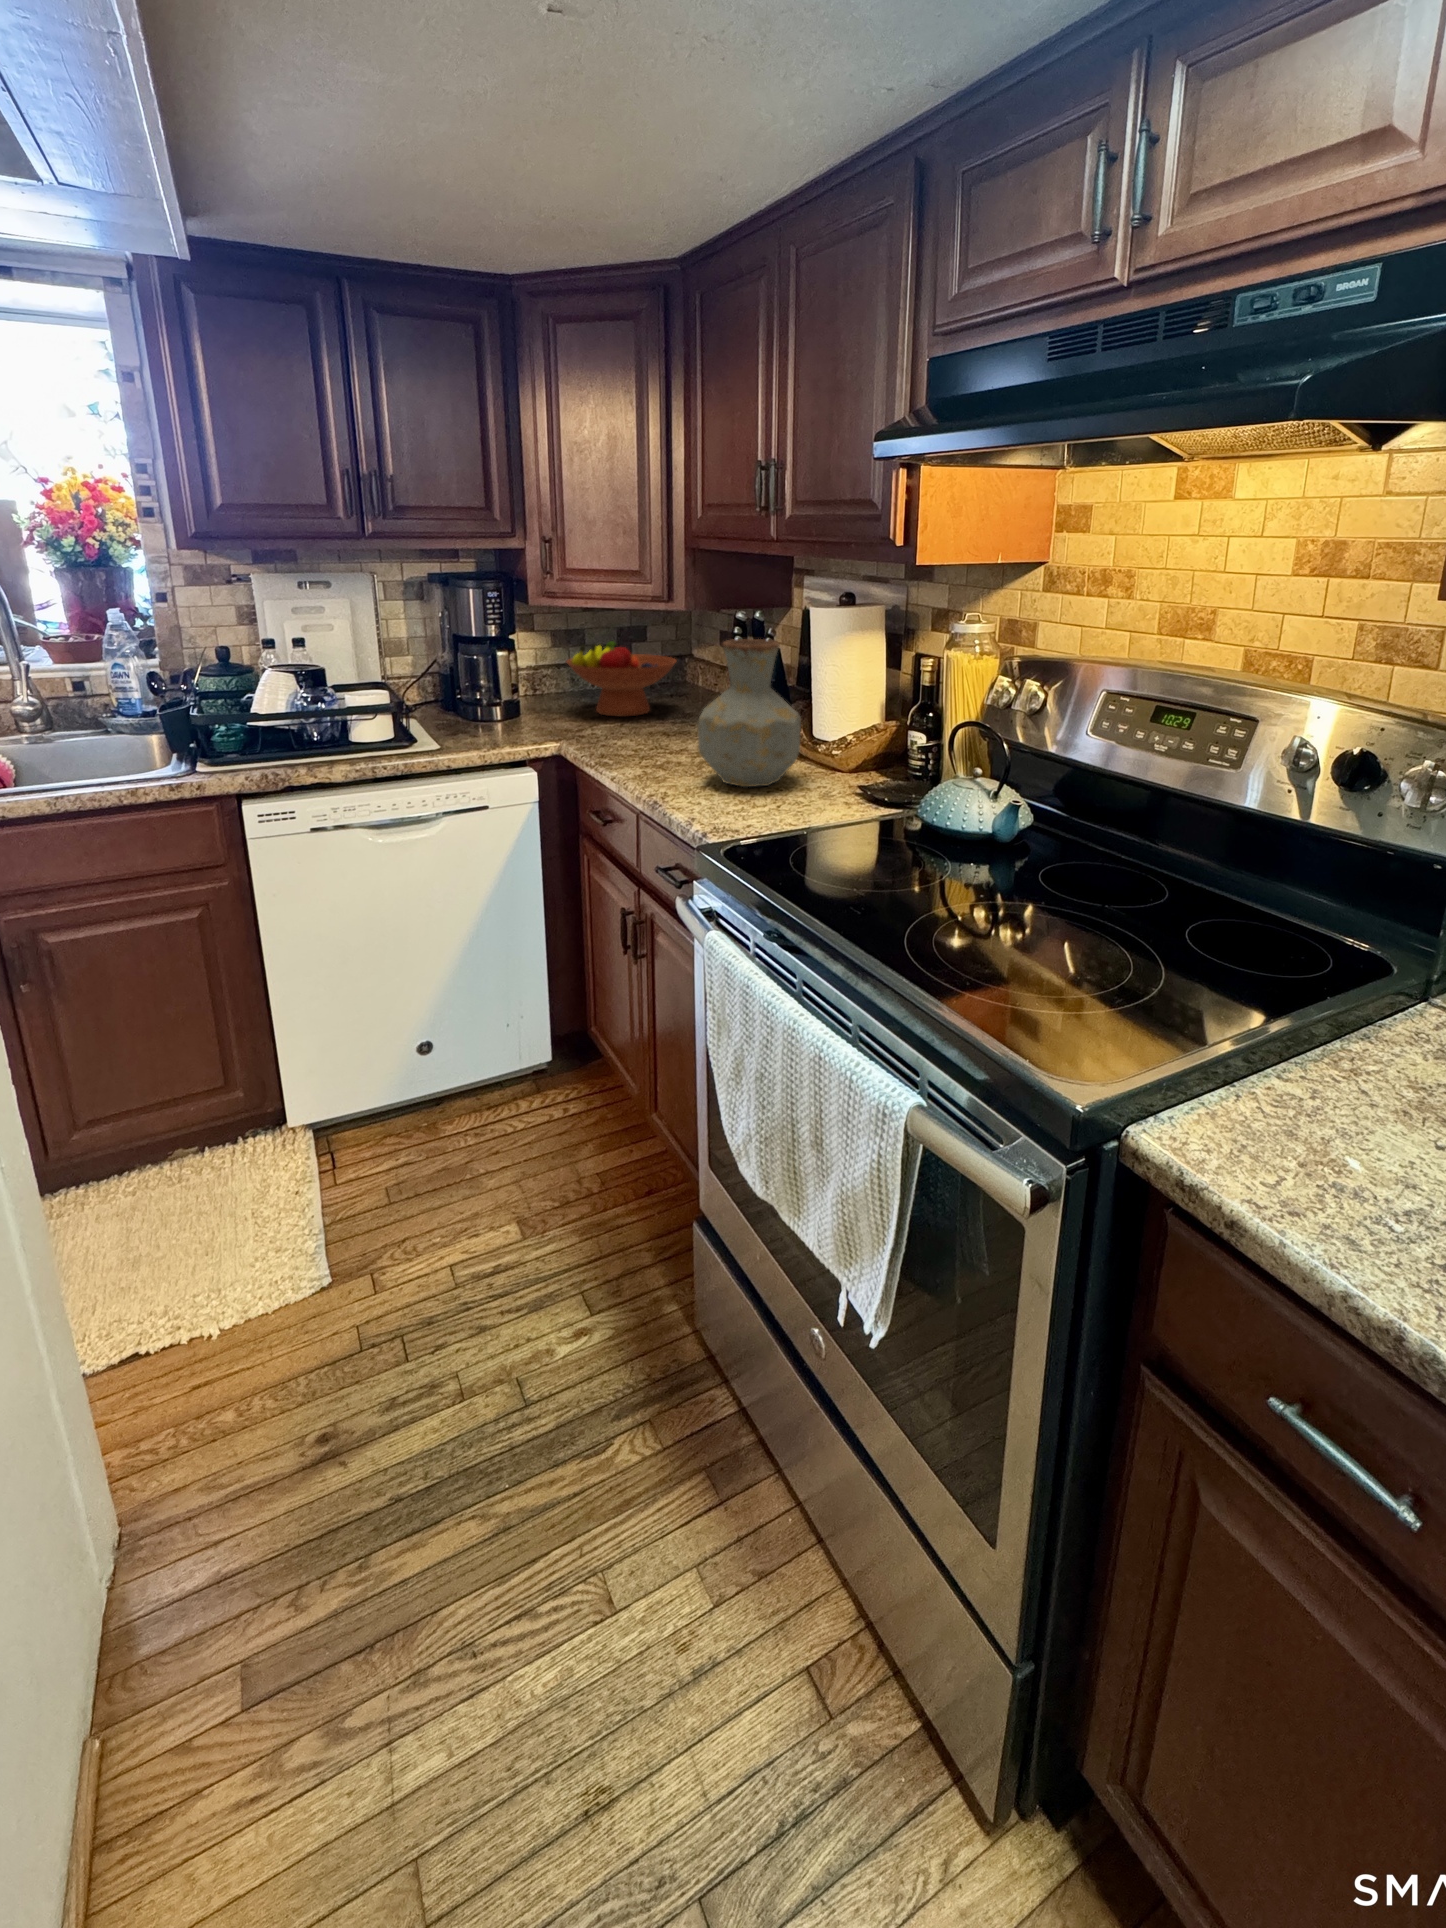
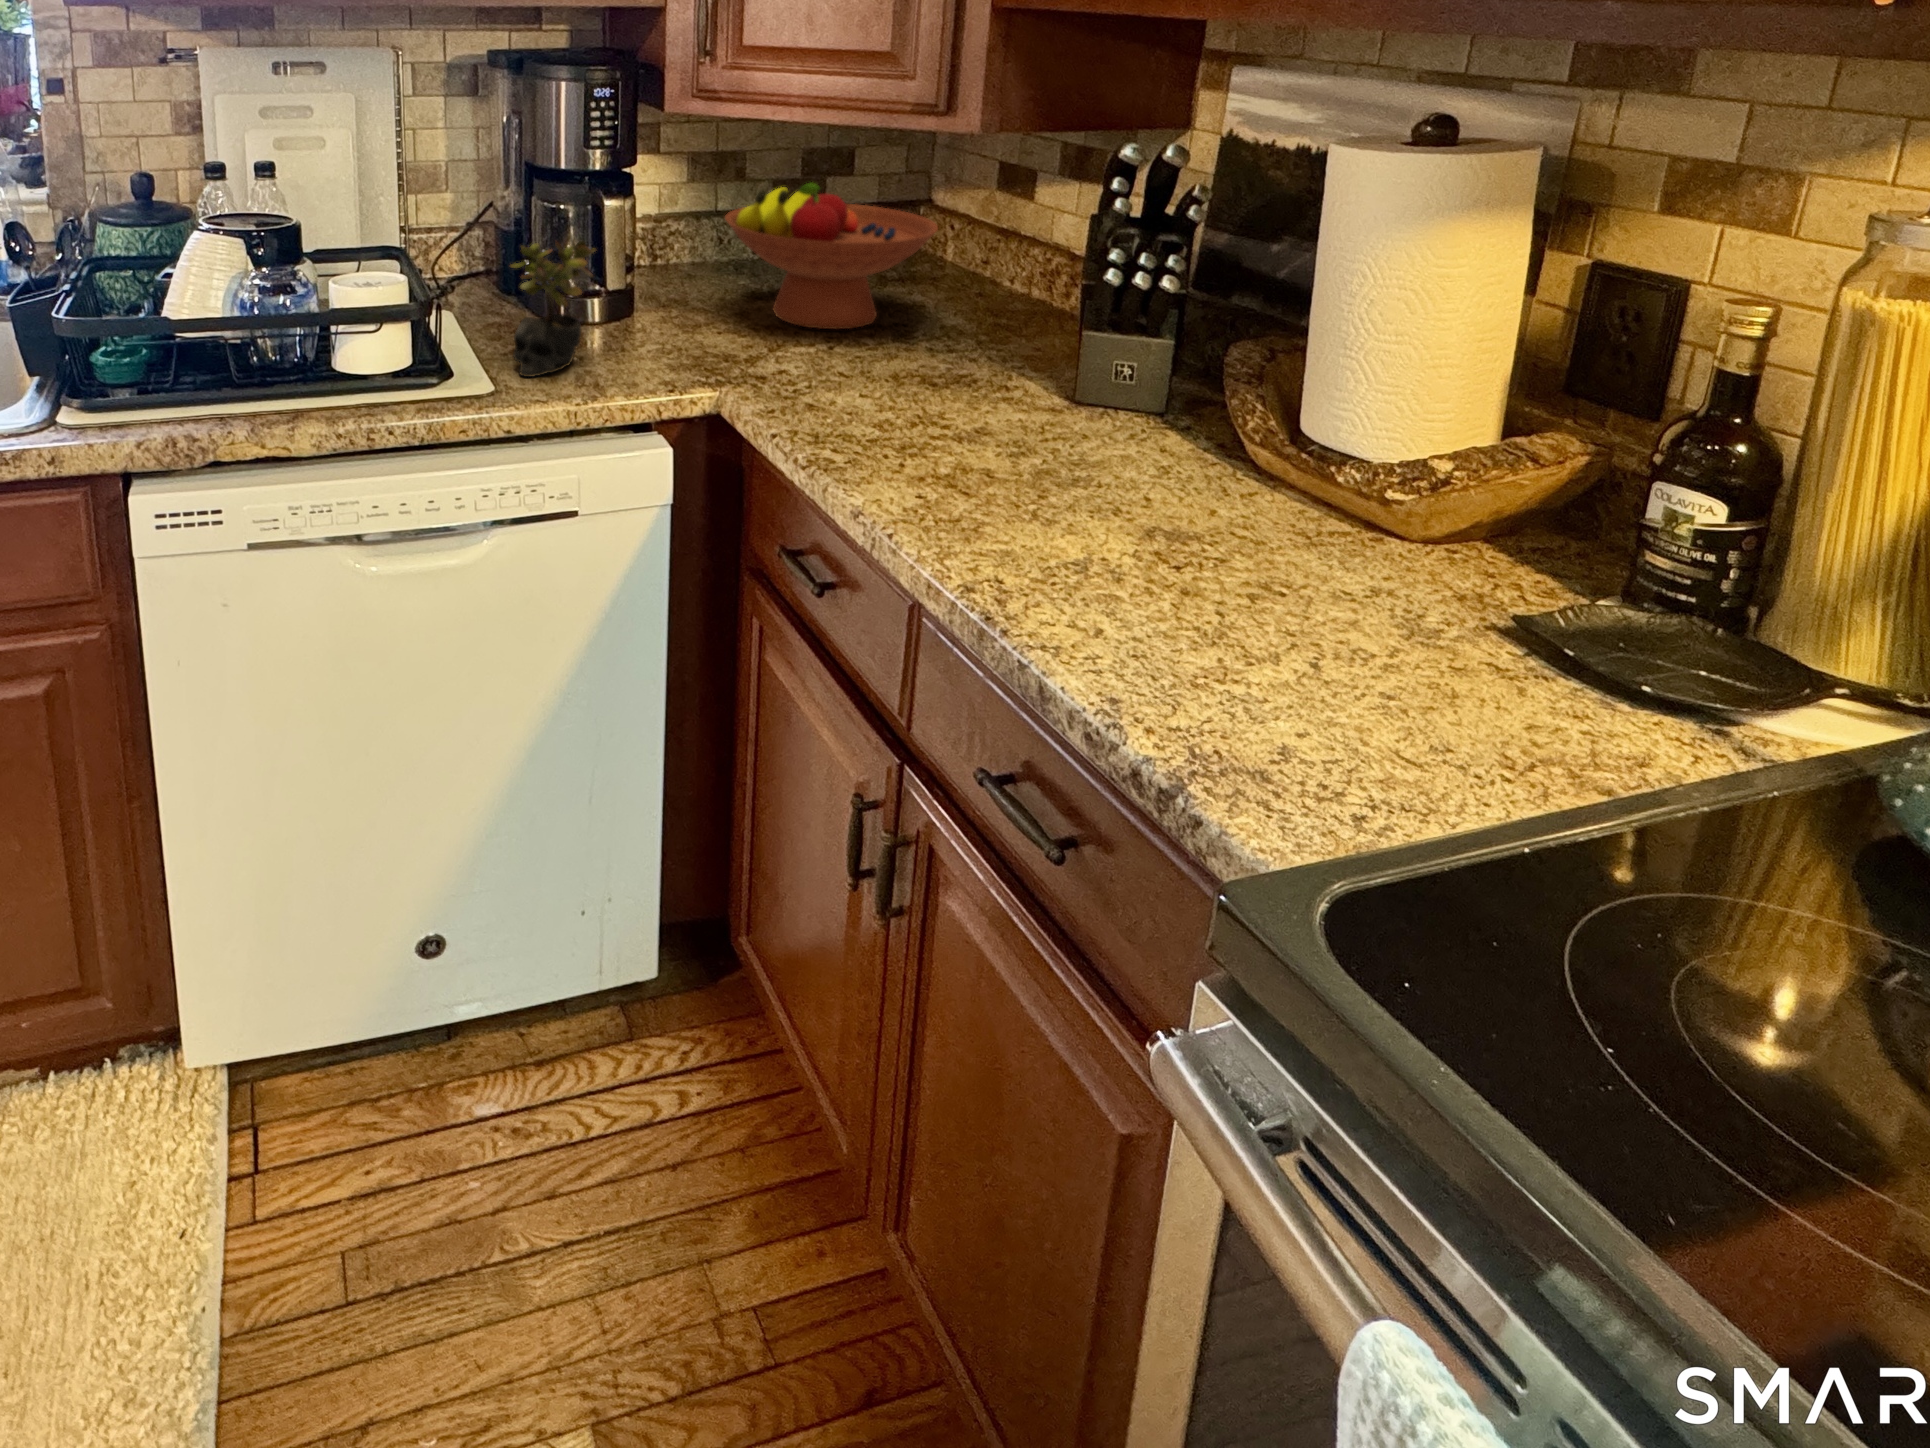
vase: present [698,639,801,787] -> none [1075,230,1348,591]
succulent plant: none [446,667,493,742] -> present [511,235,597,377]

